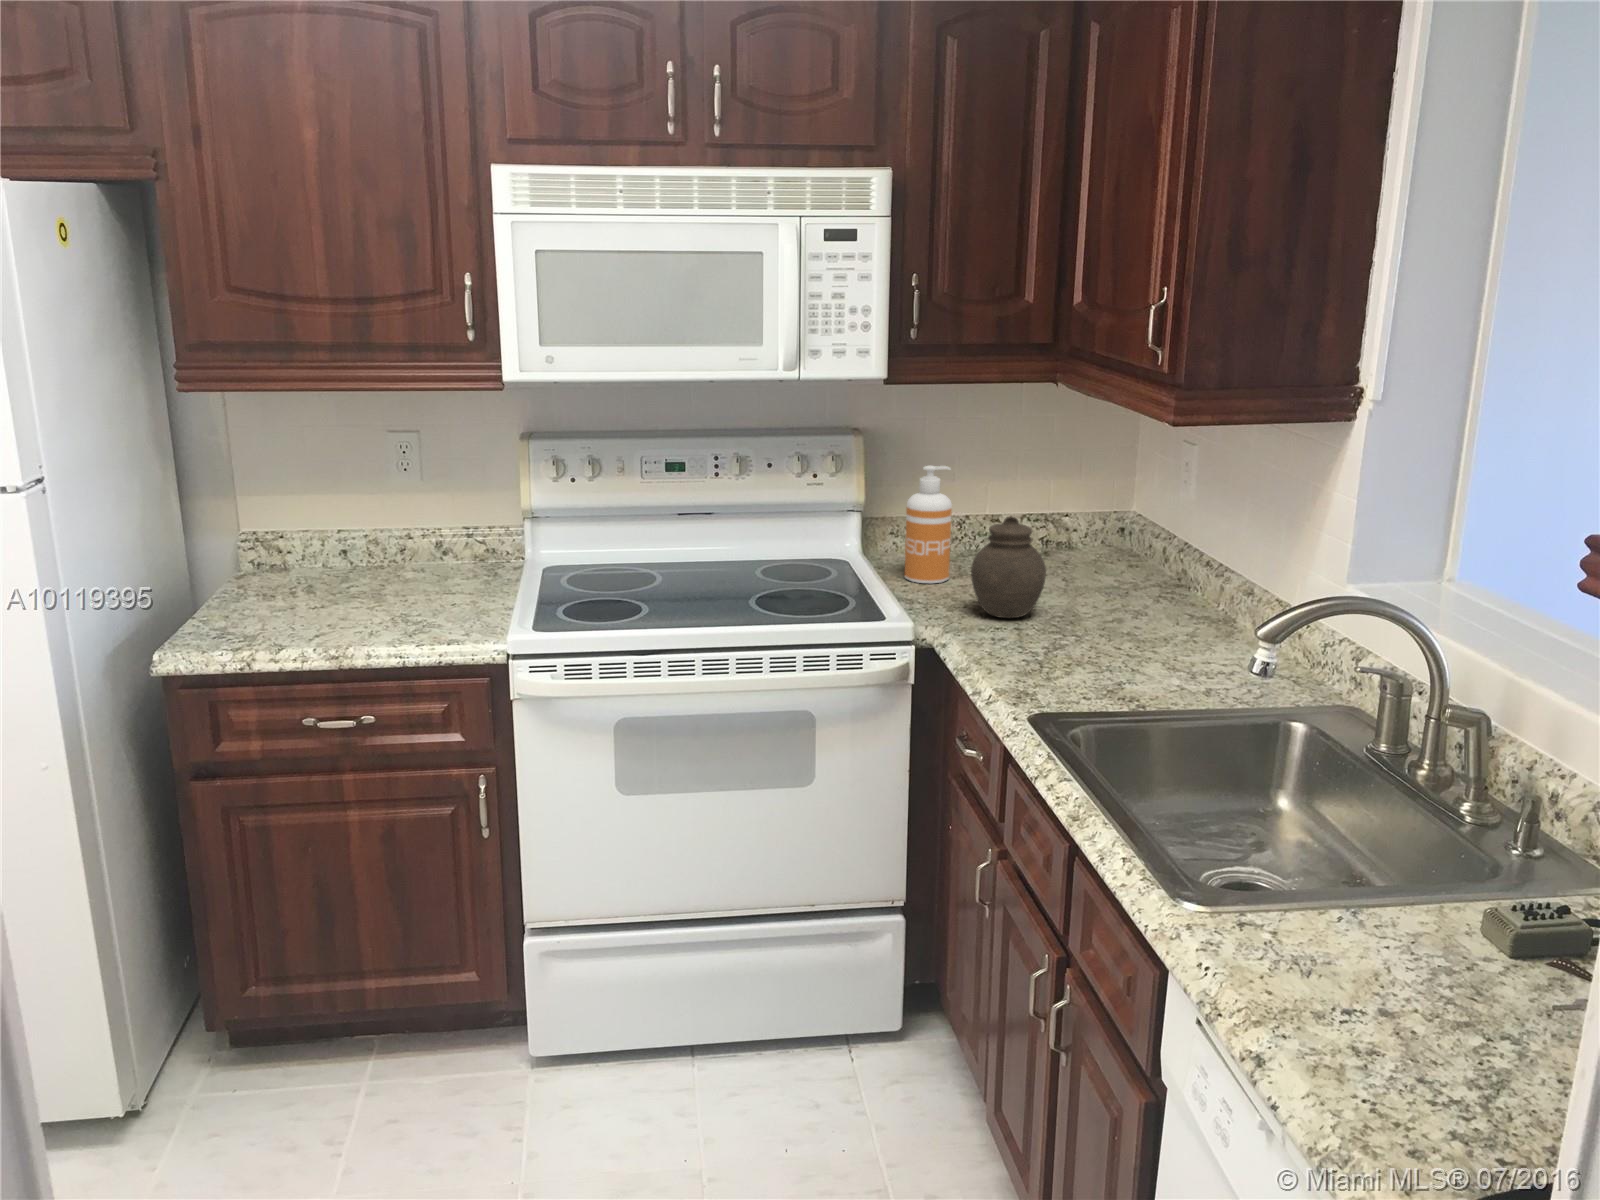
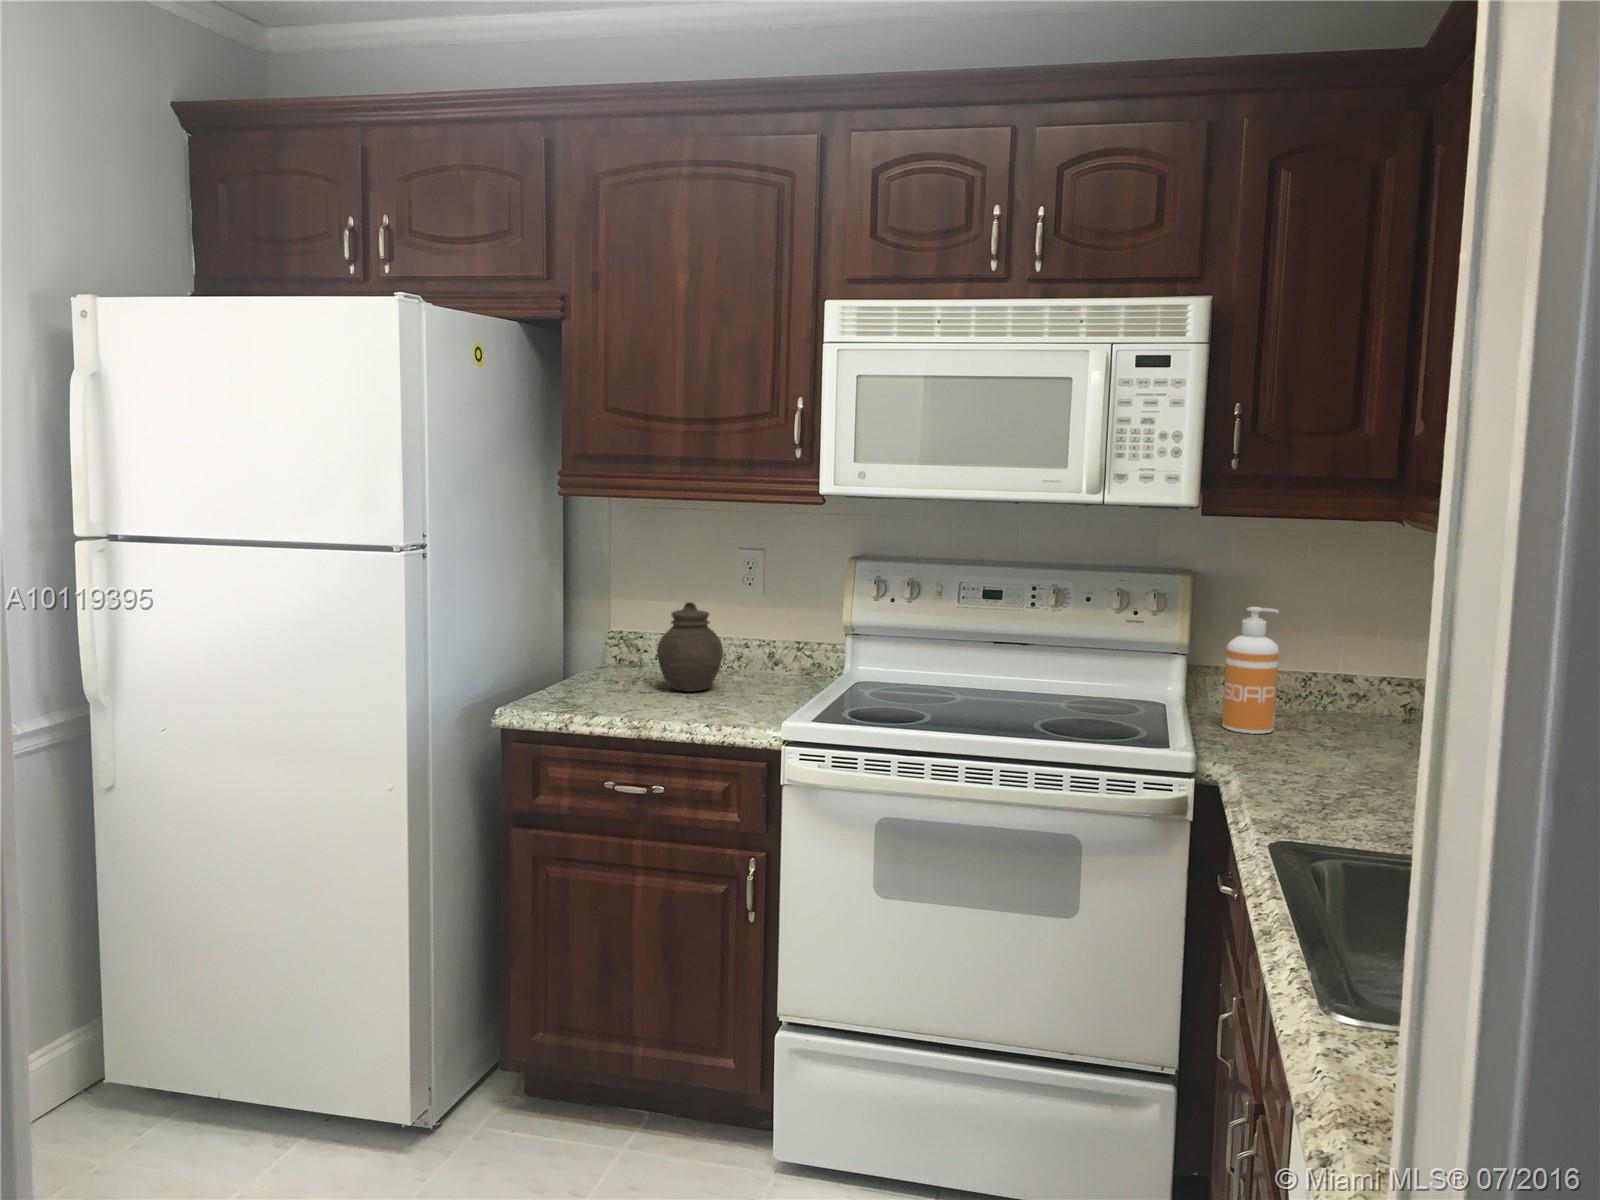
jar: present [971,516,1046,618] -> present [657,602,723,692]

